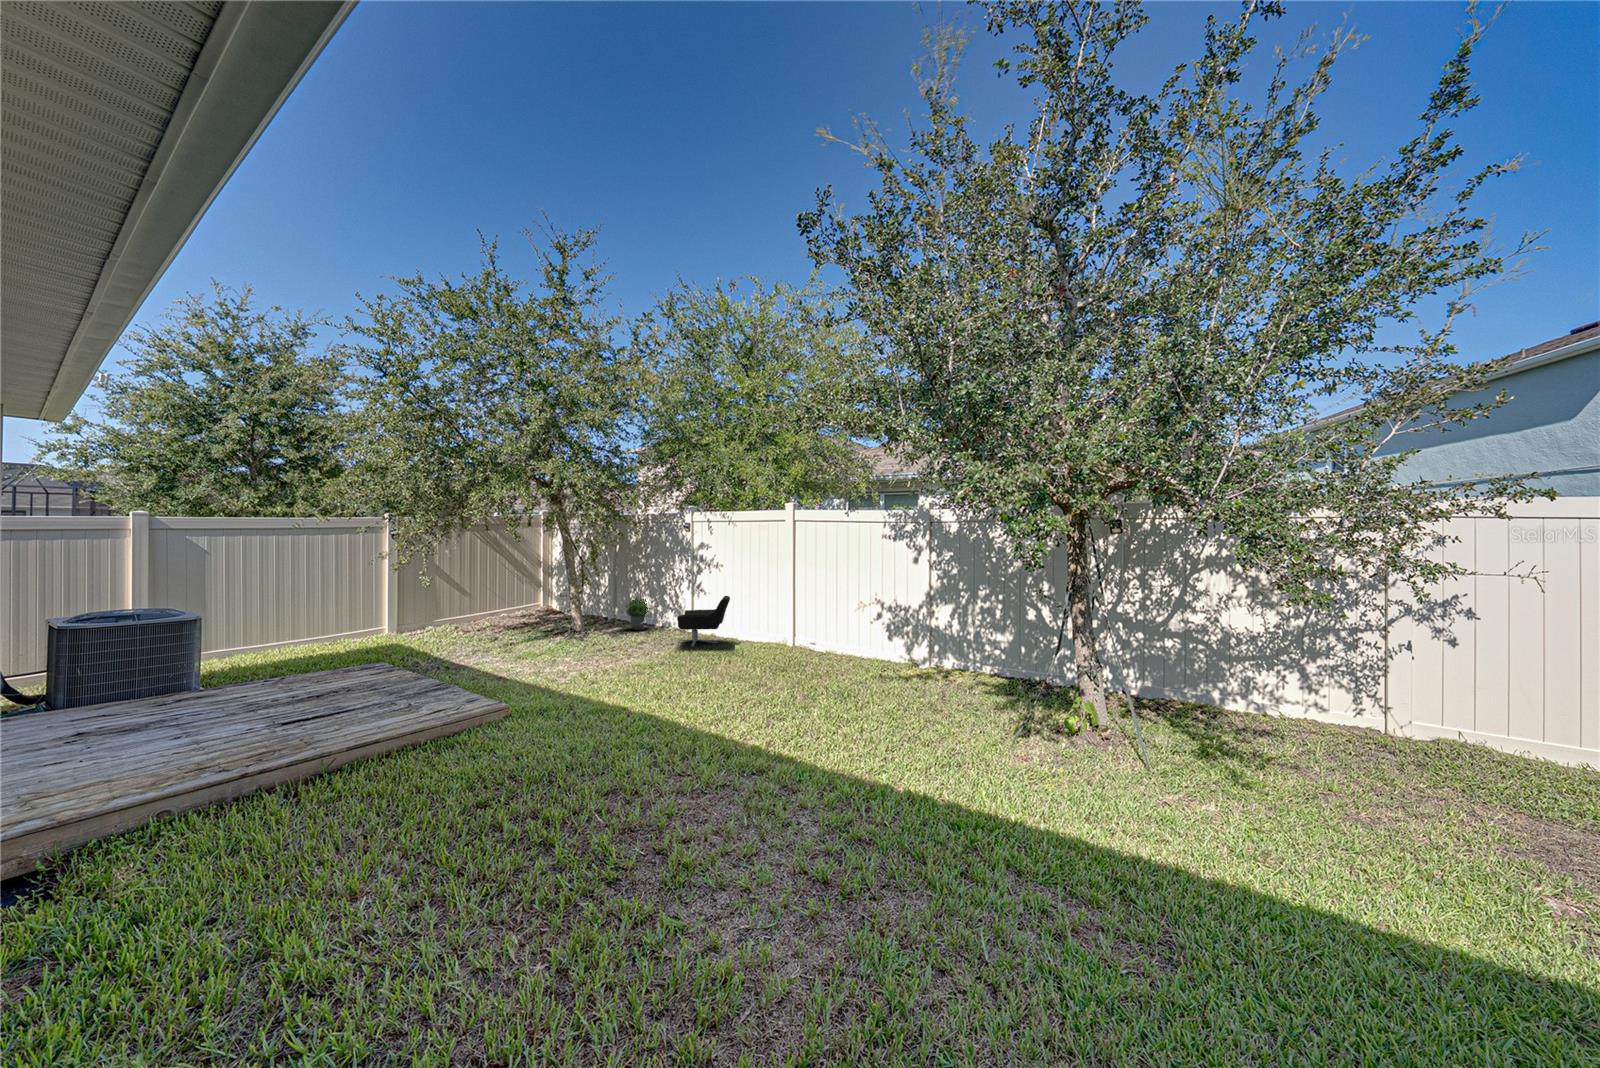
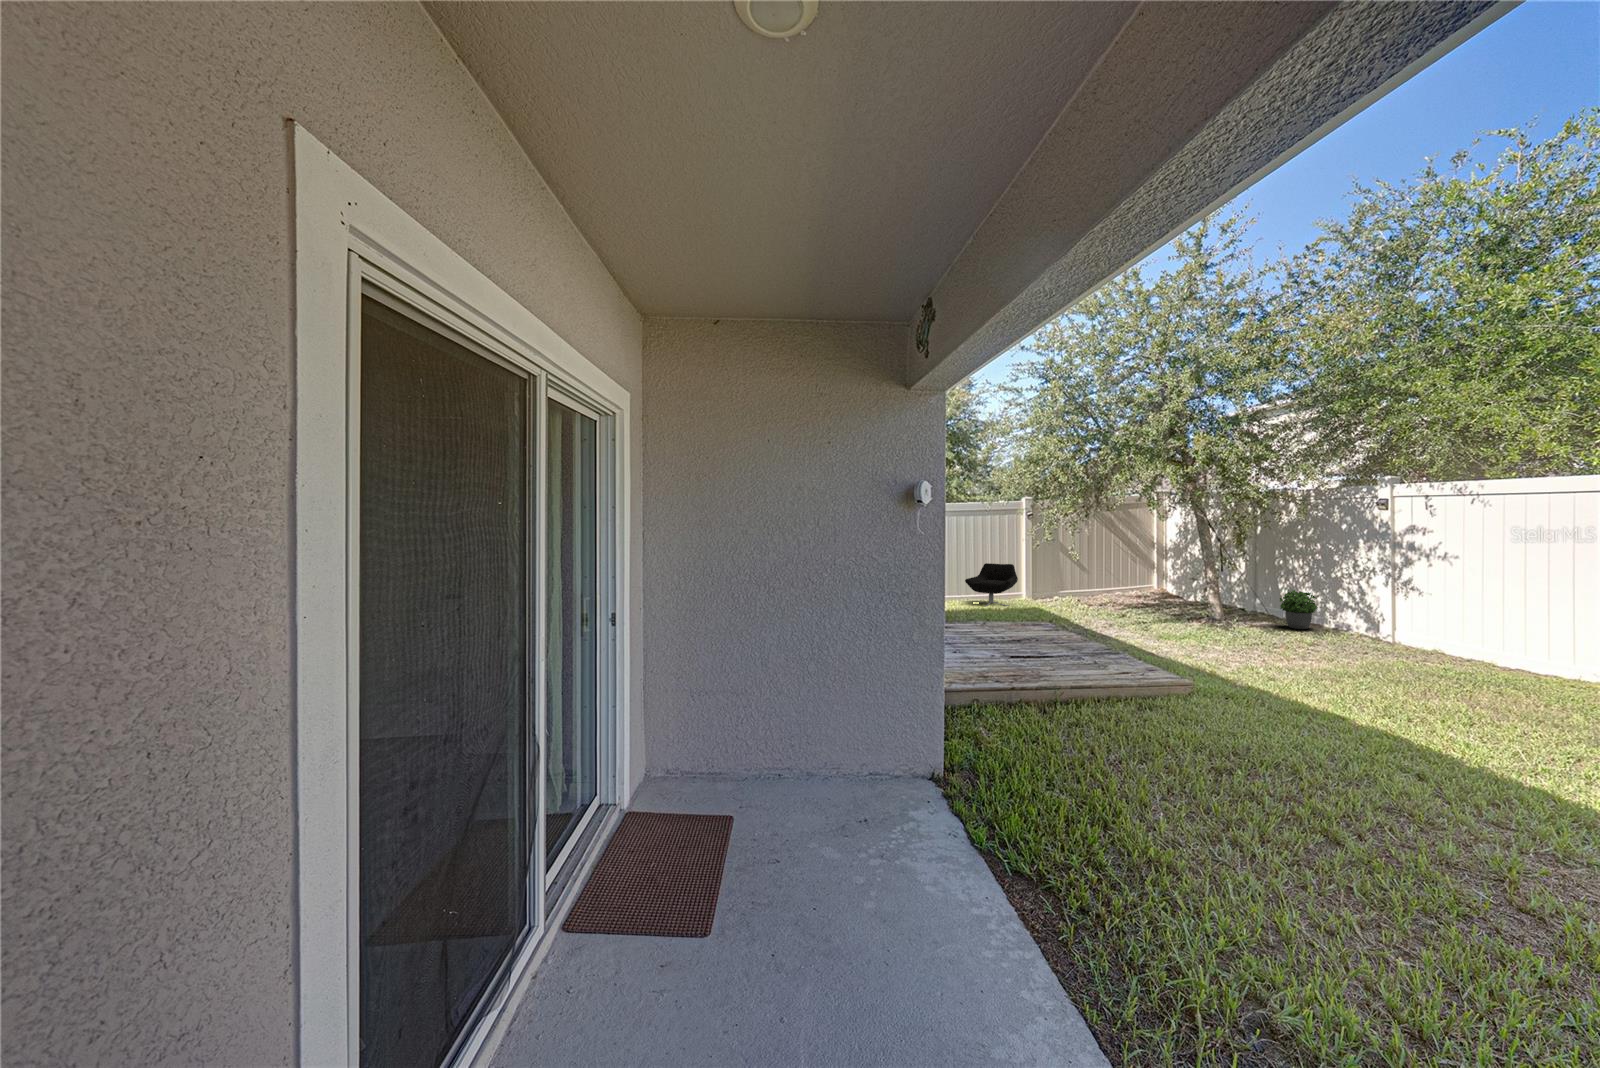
lounge chair: present [673,596,730,646] -> present [965,563,1018,607]

